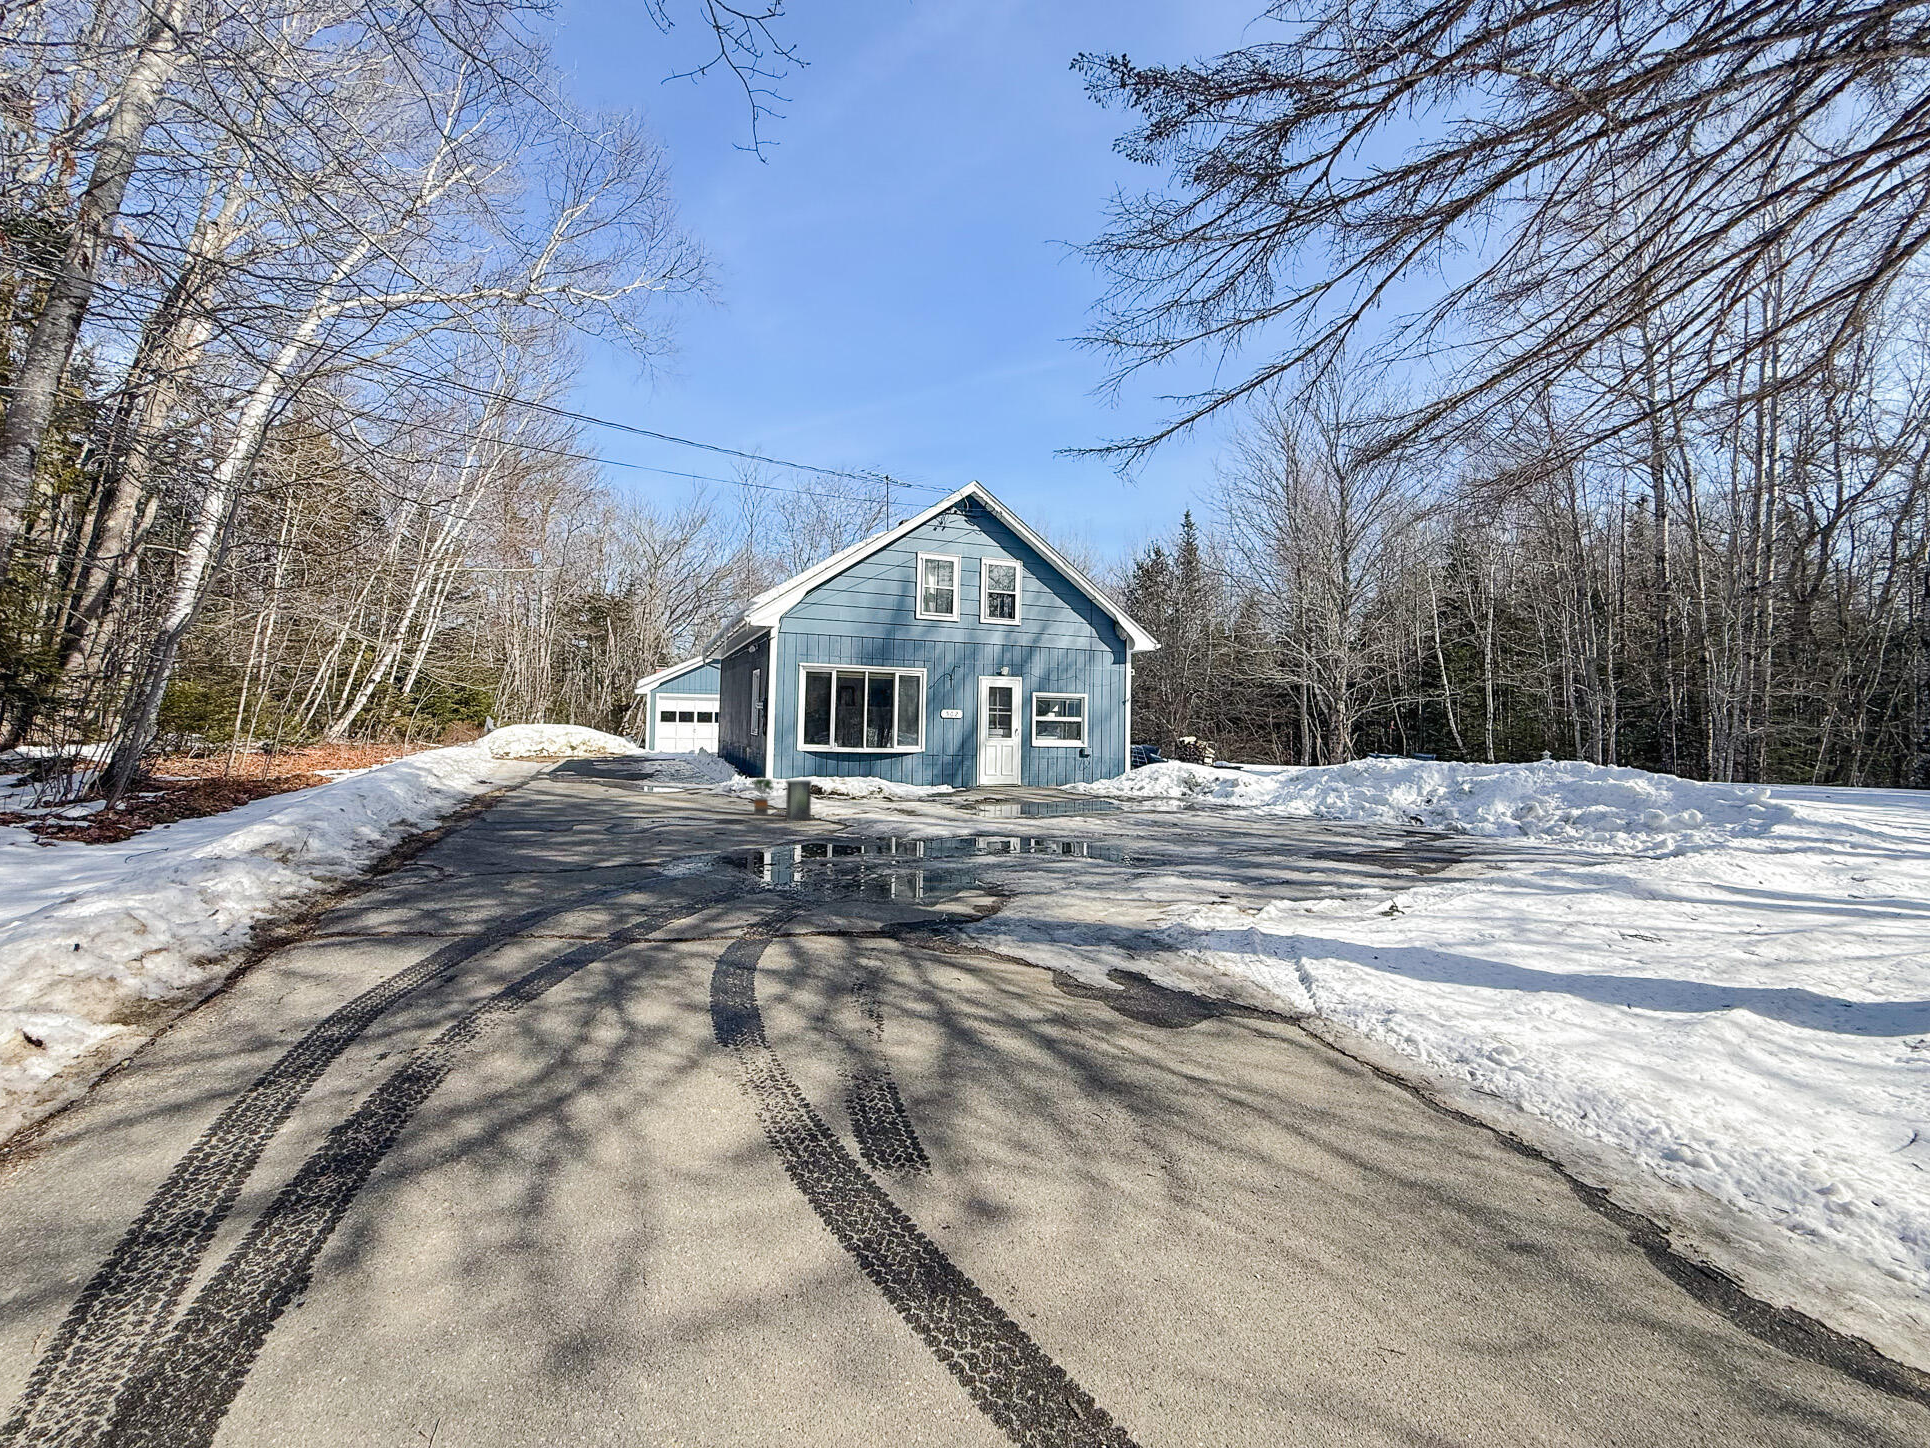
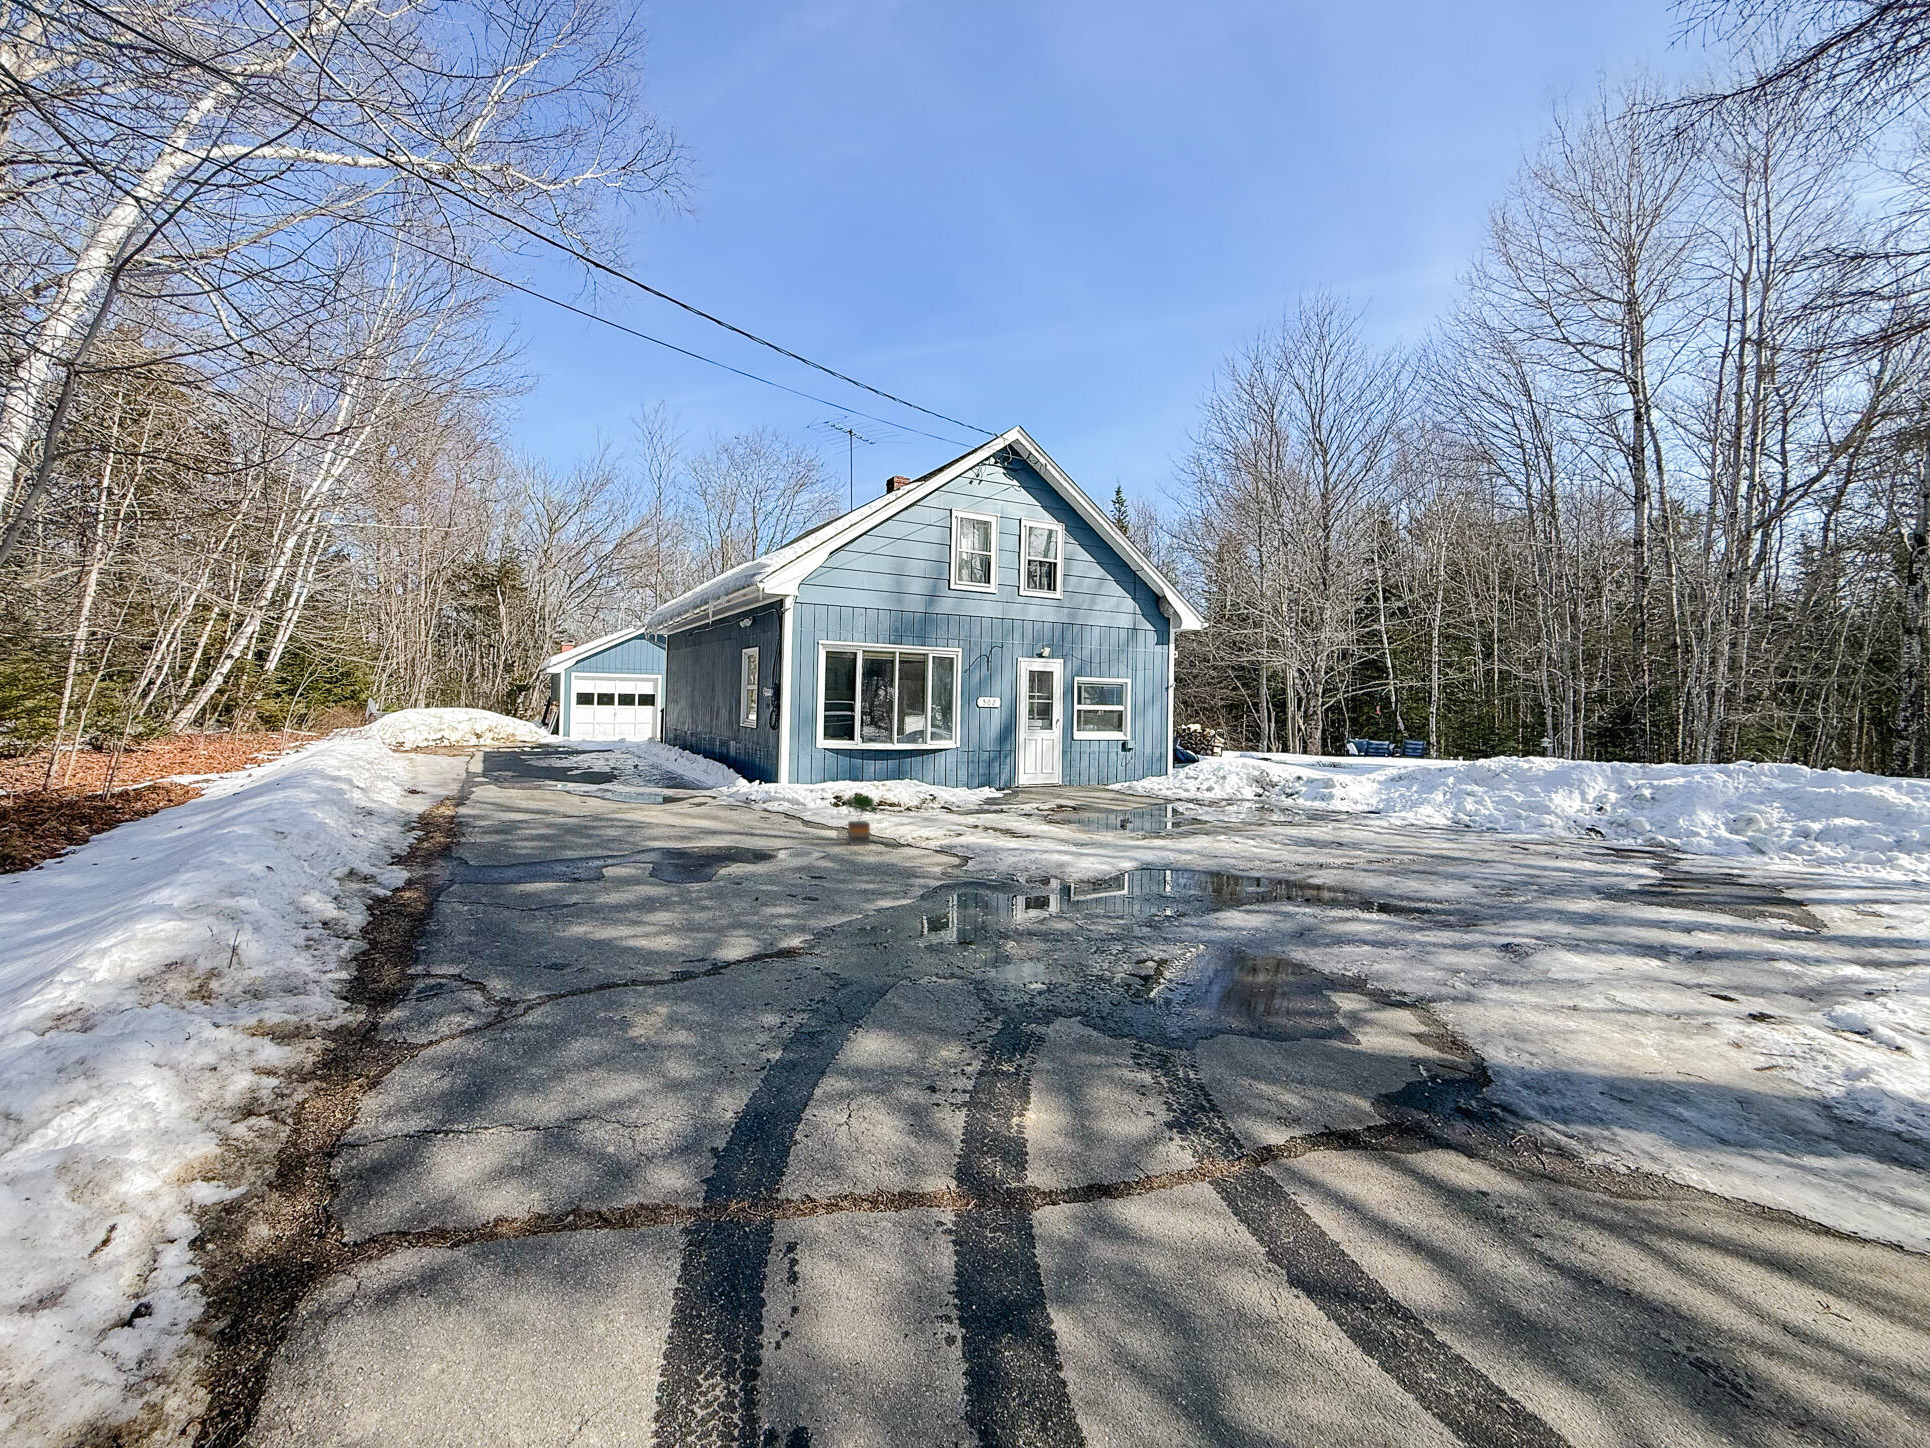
storage box: present [786,780,812,821] -> none [901,798,943,856]

